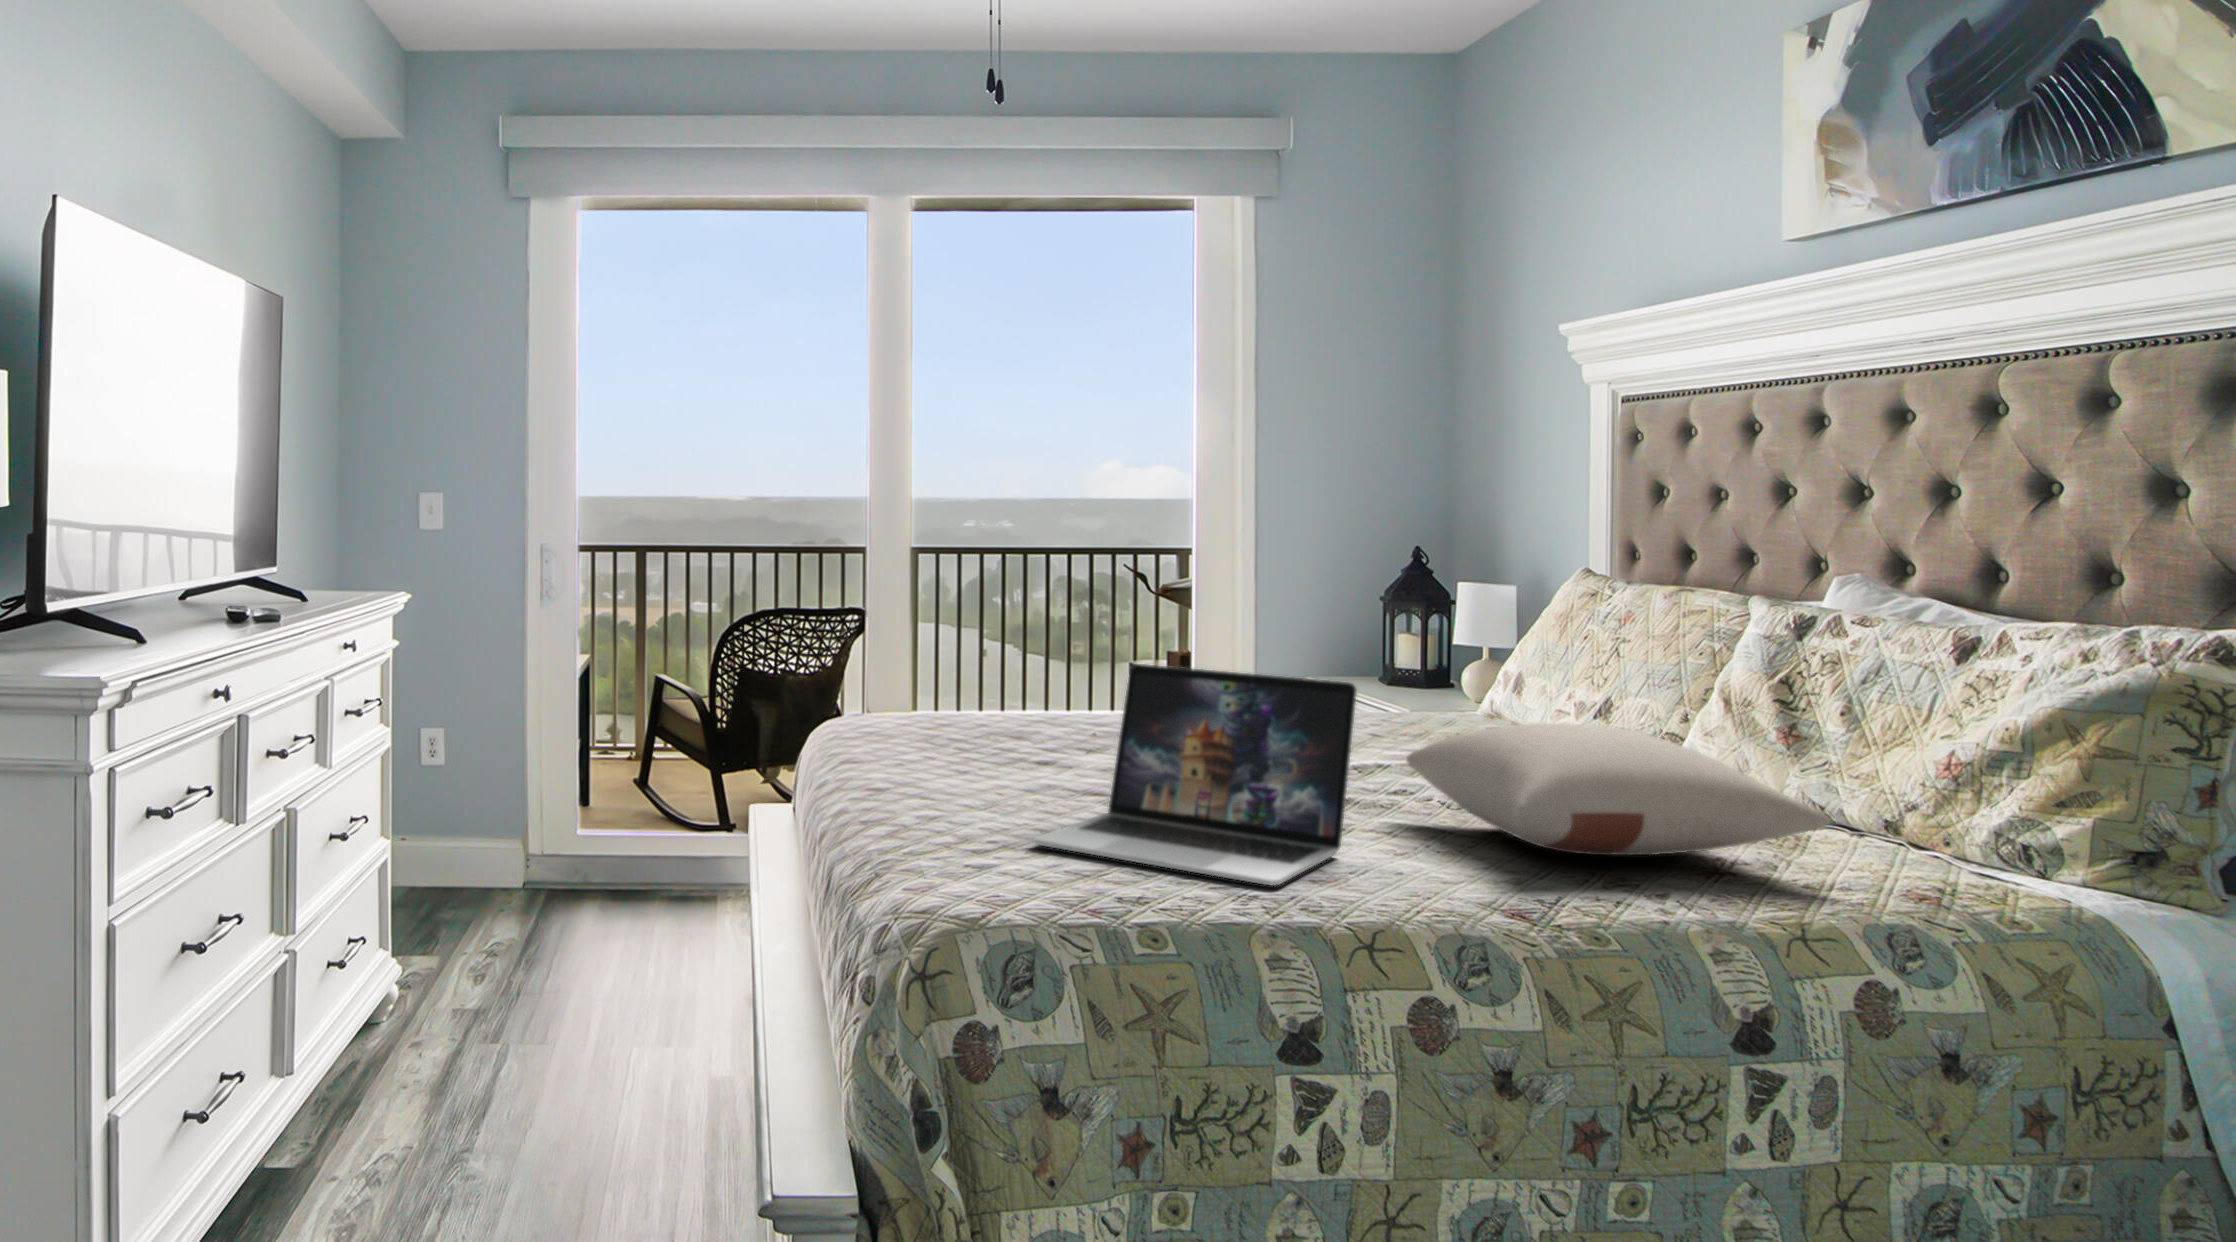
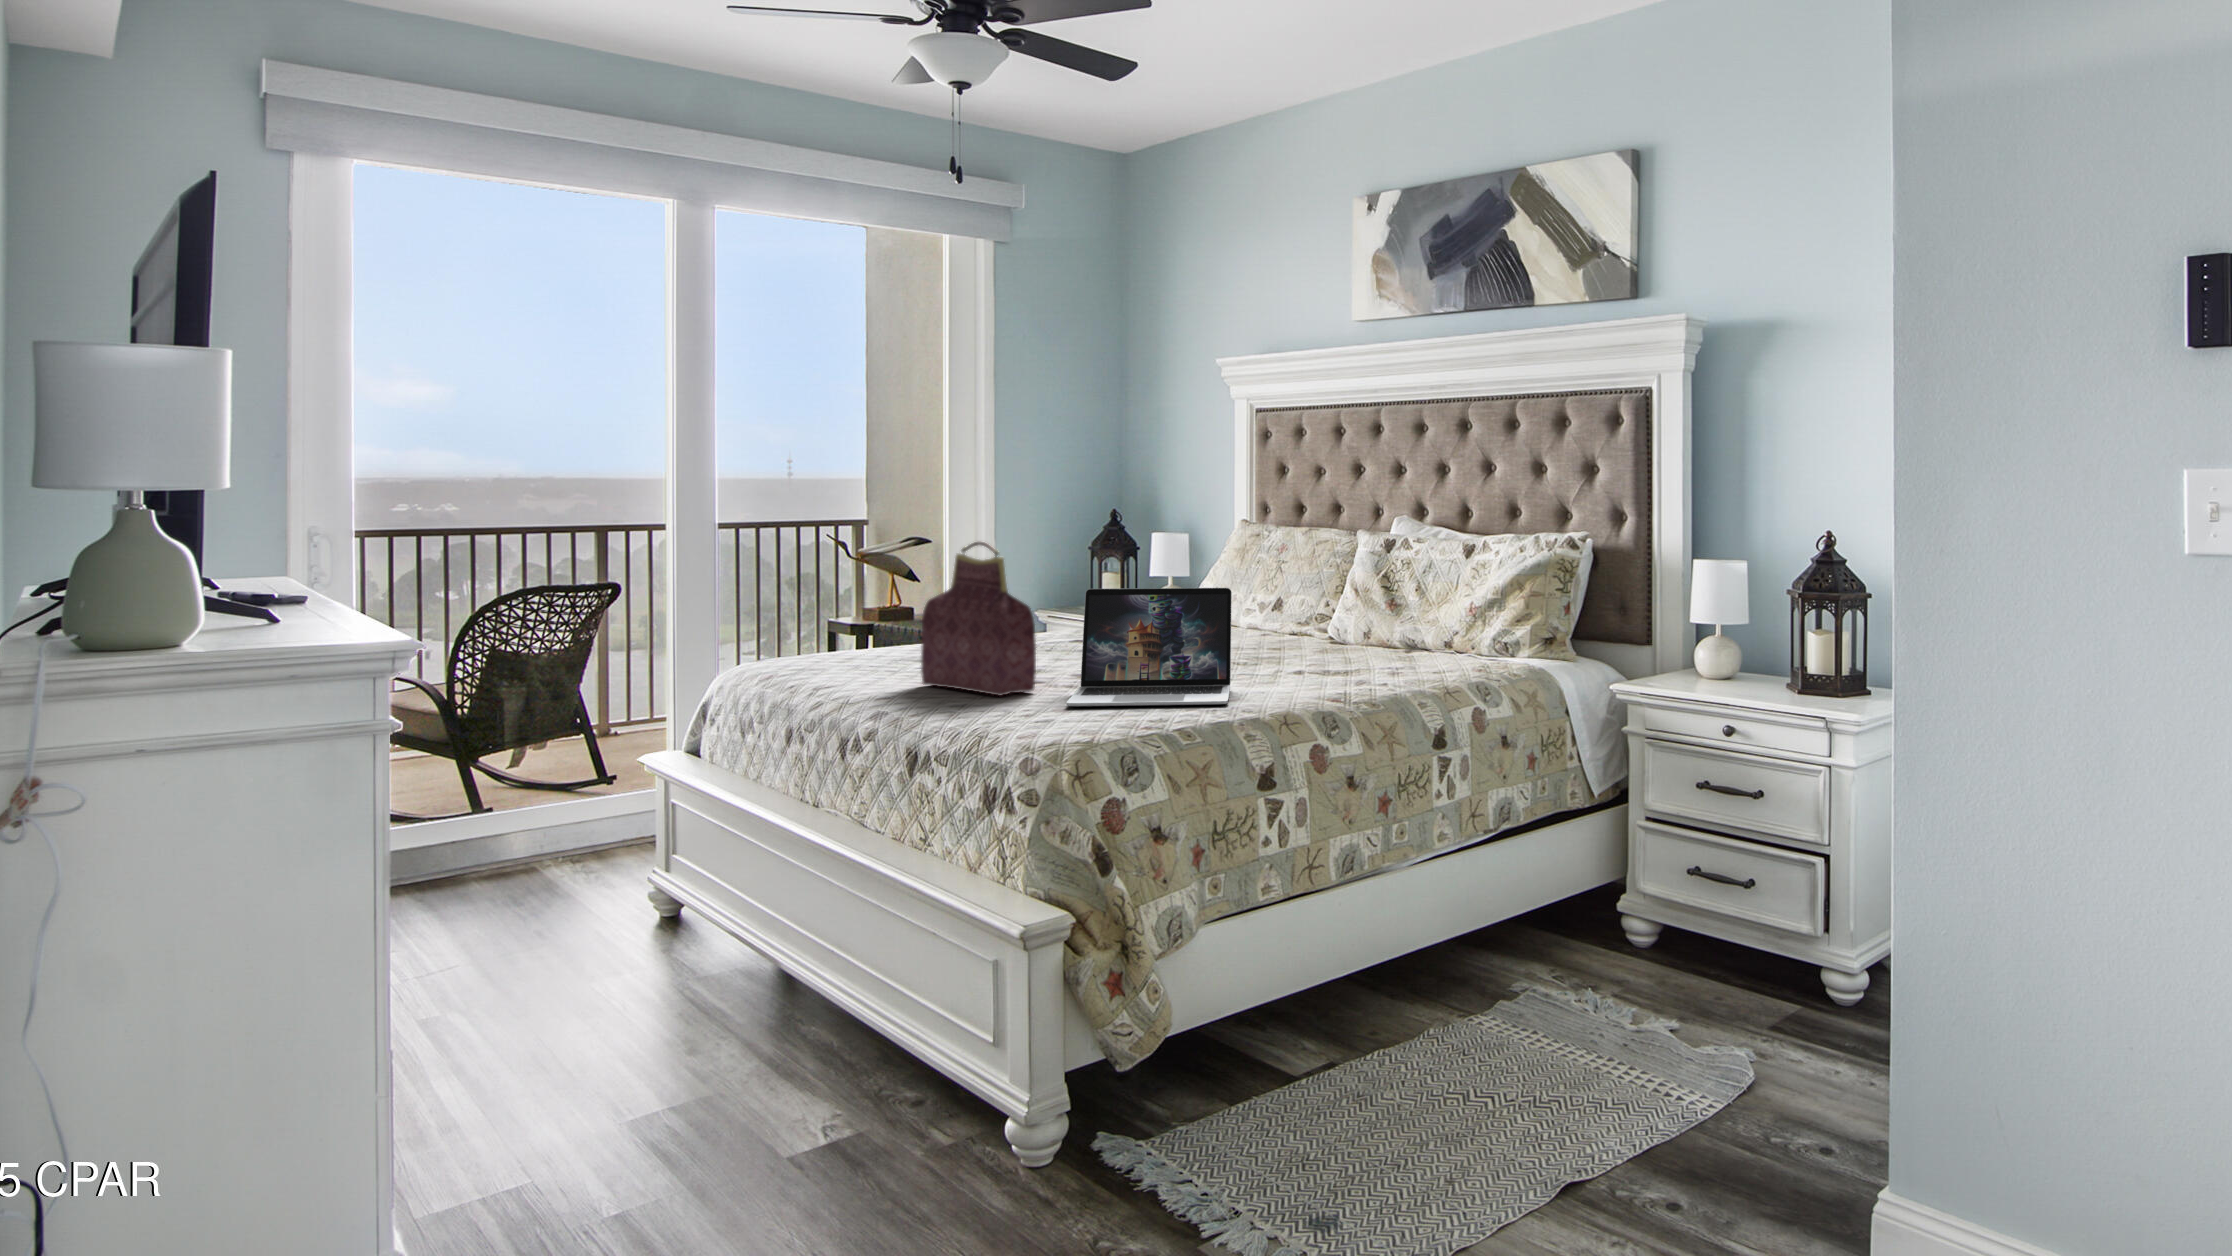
handbag: none [937,583,1047,809] -> present [921,542,1036,696]
pillow: present [1406,723,1831,855] -> none [1230,603,1445,672]

